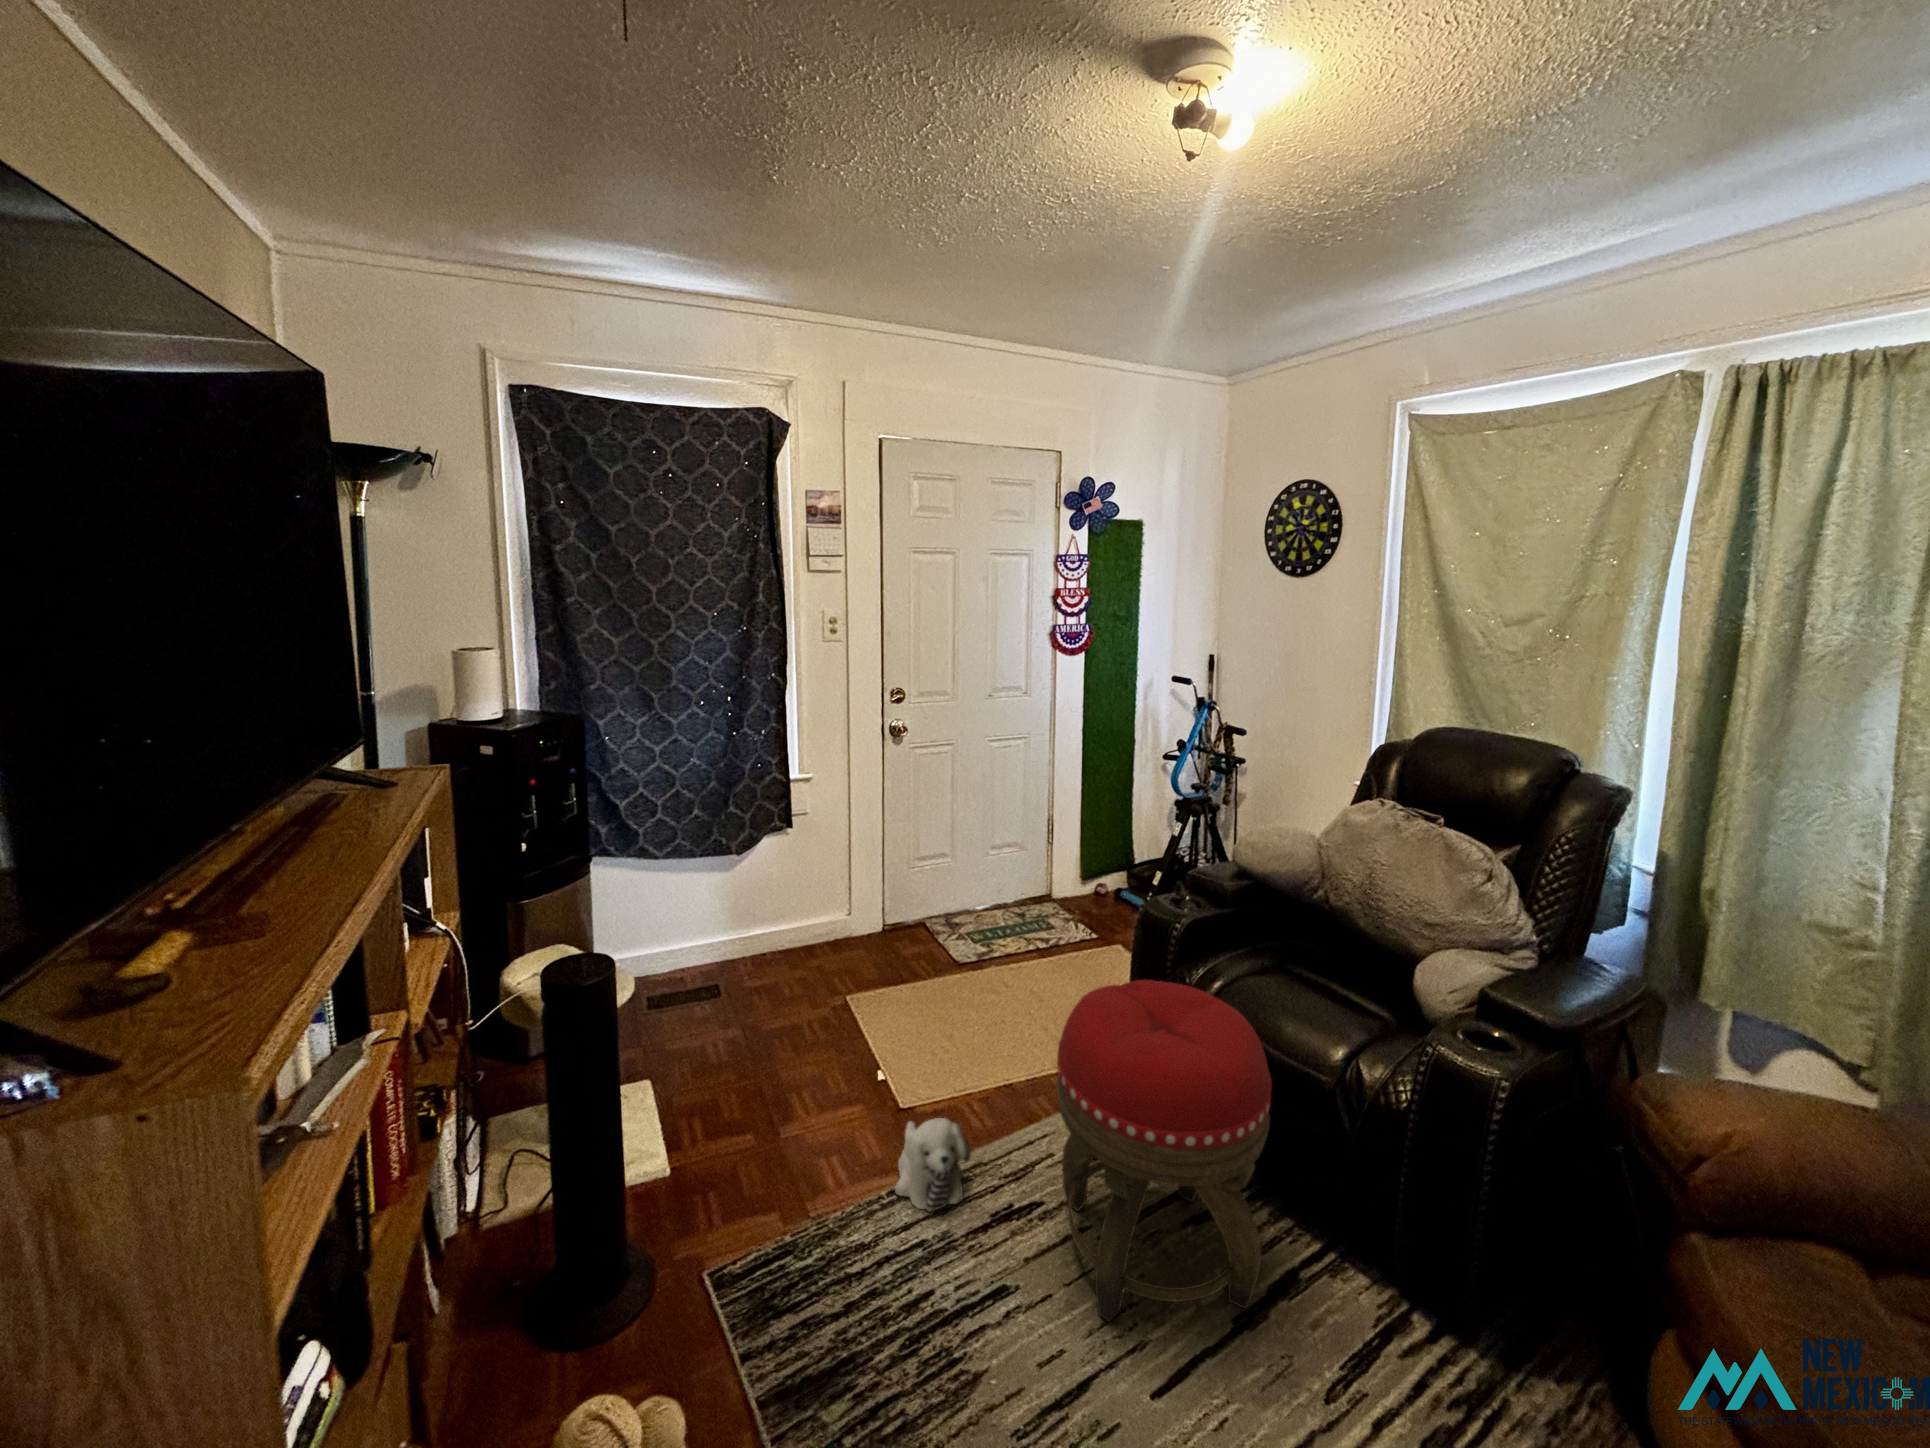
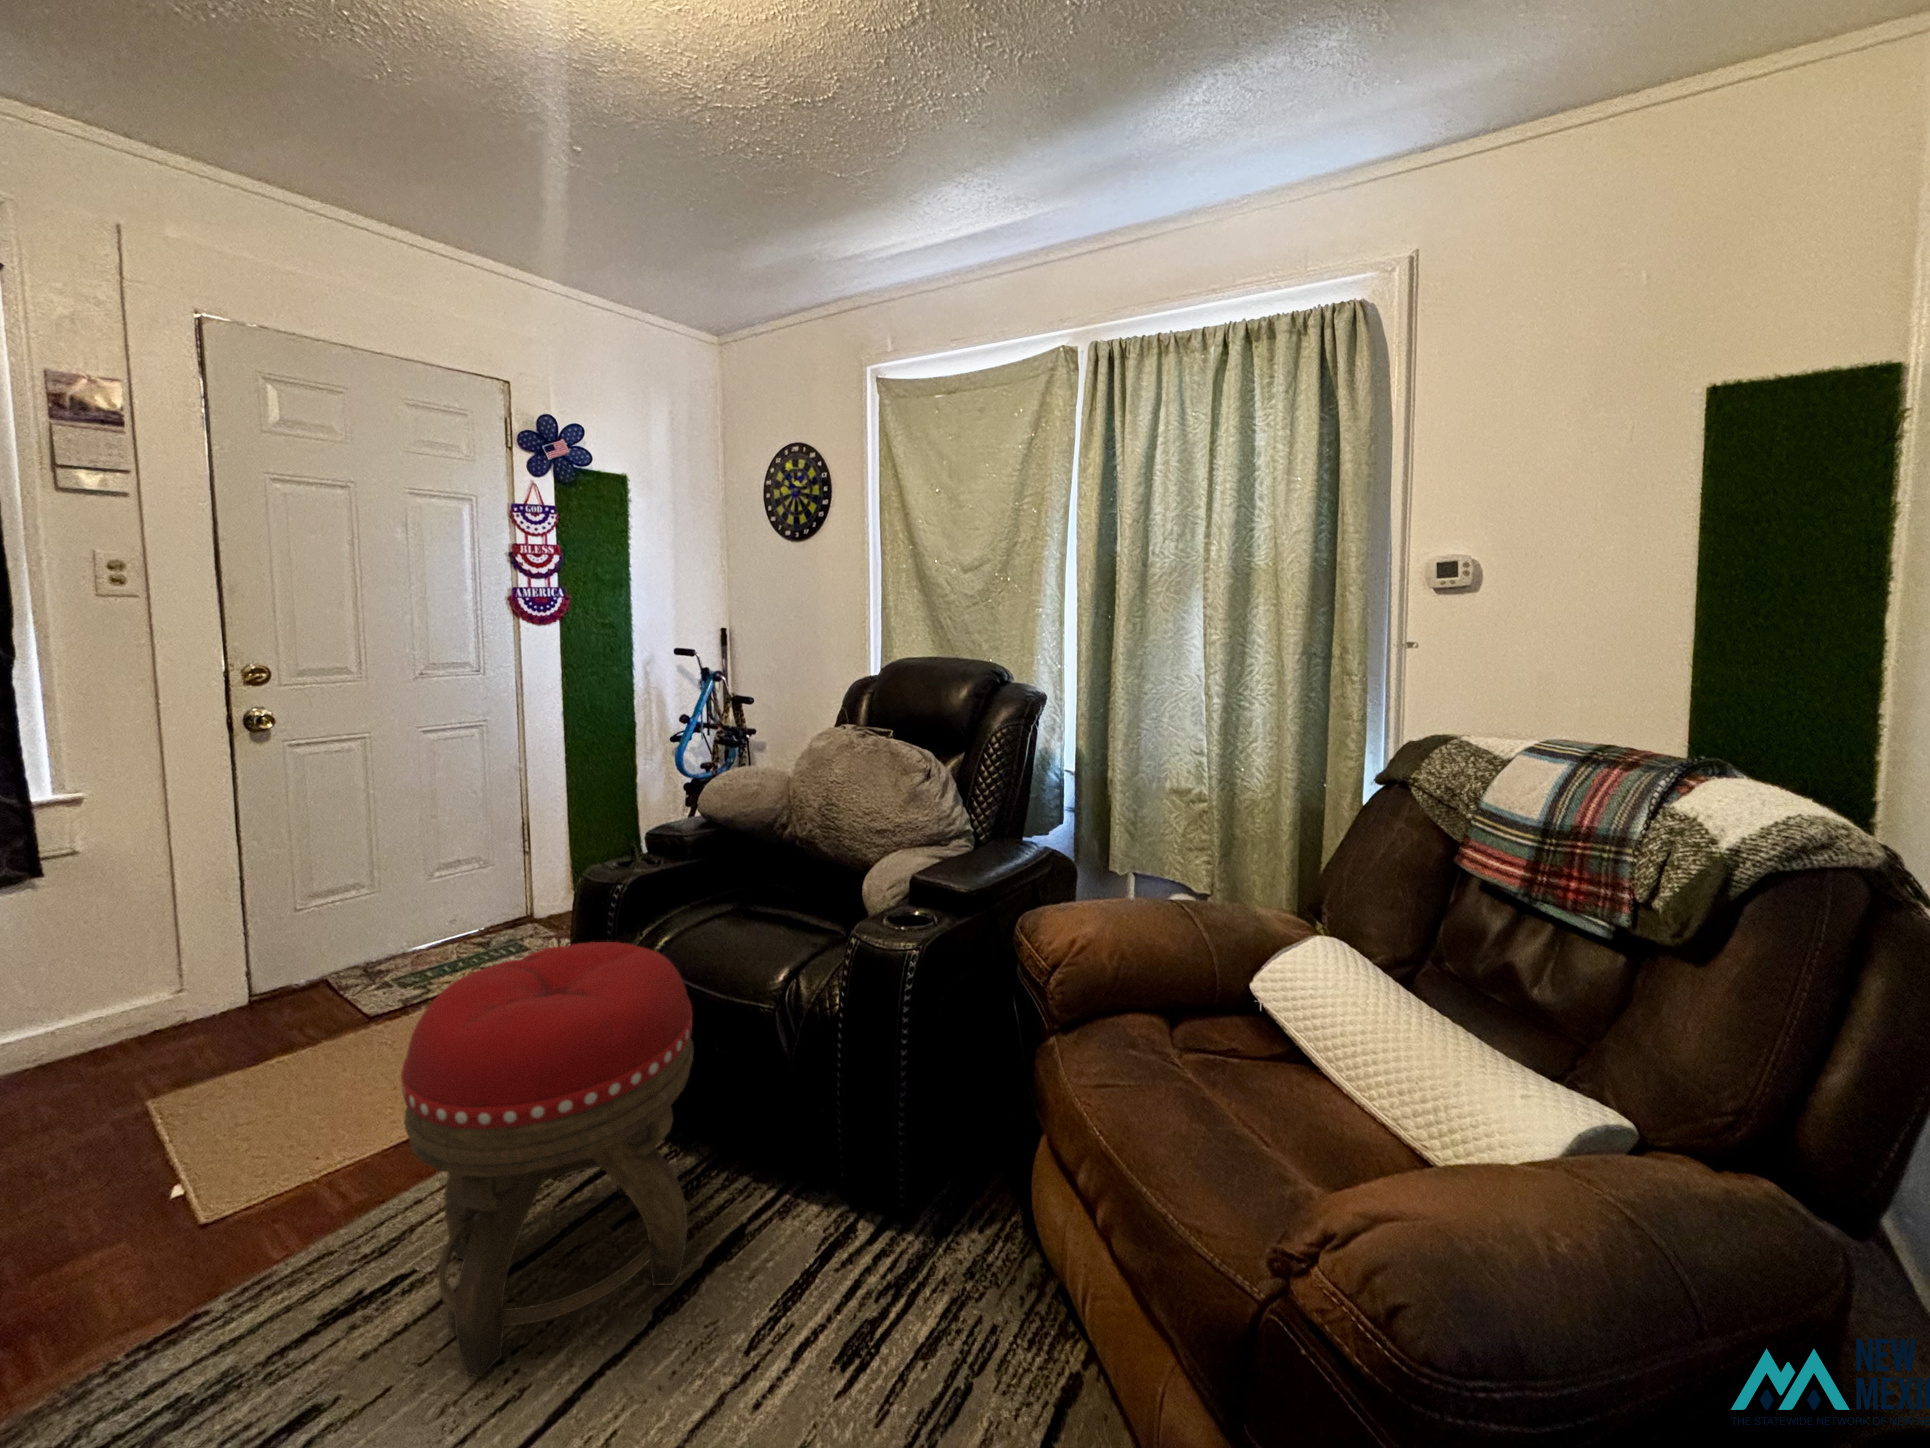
plush toy: present [895,1118,971,1212] -> none [148,1210,300,1357]

